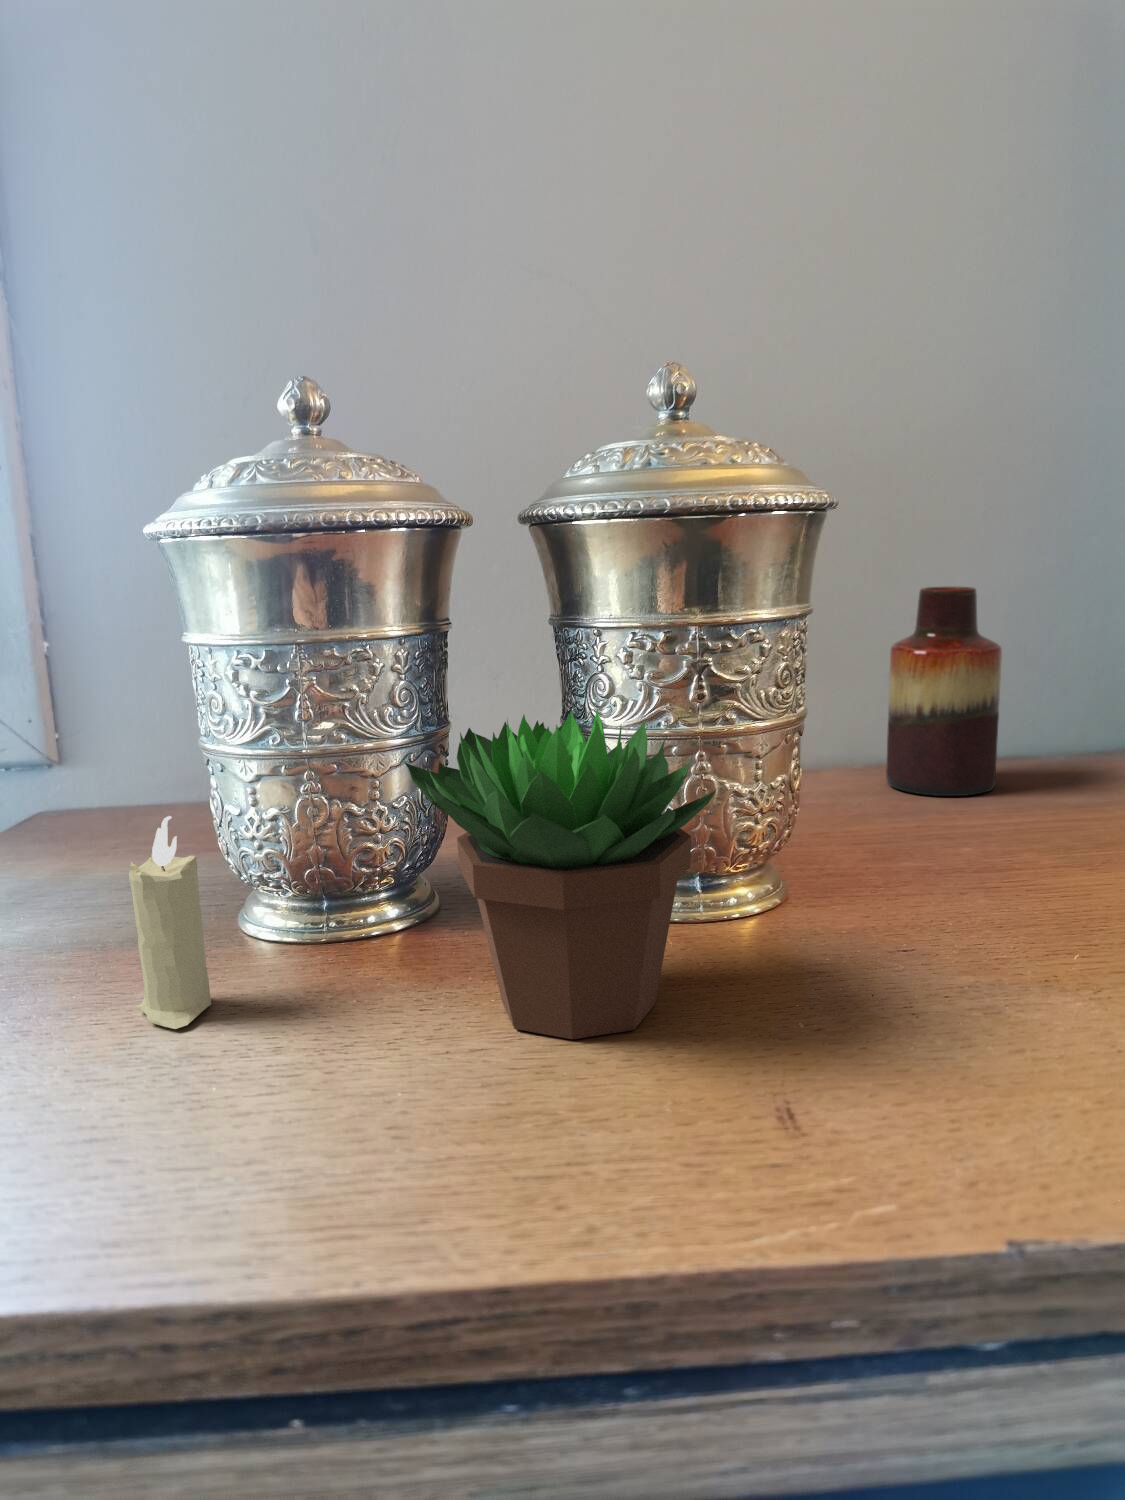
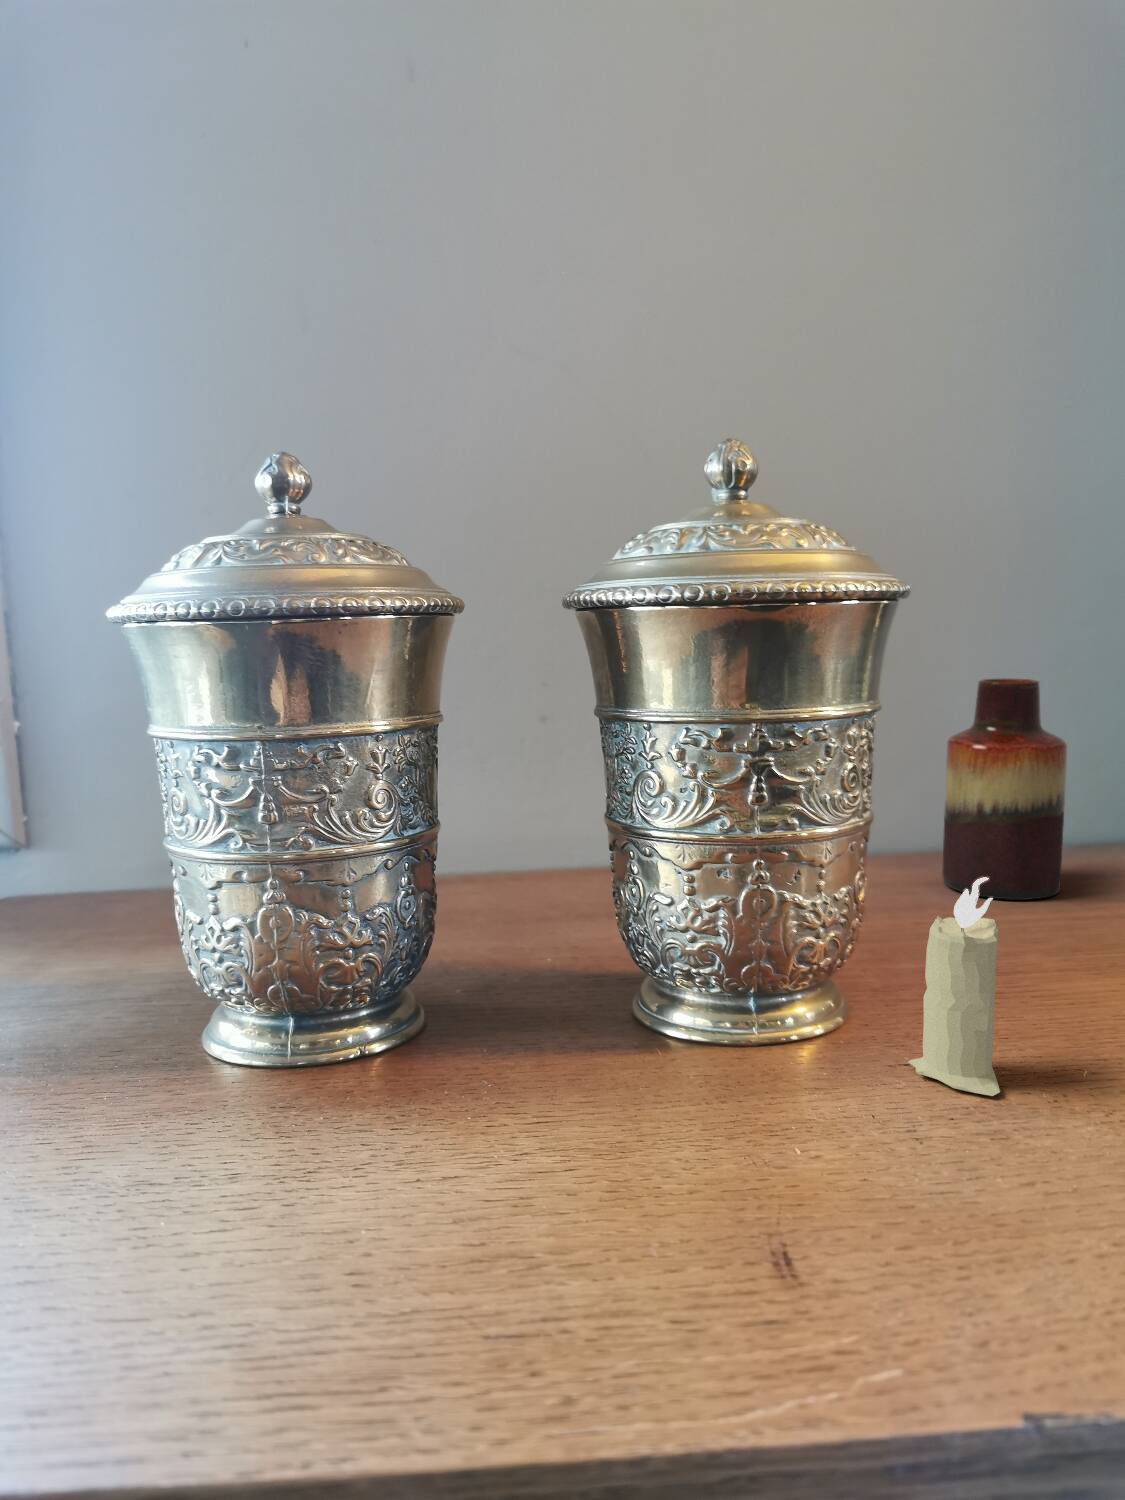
succulent plant: present [404,709,716,1039] -> none [431,815,787,1201]
candle: present [129,816,211,1029] -> present [908,877,1000,1096]

